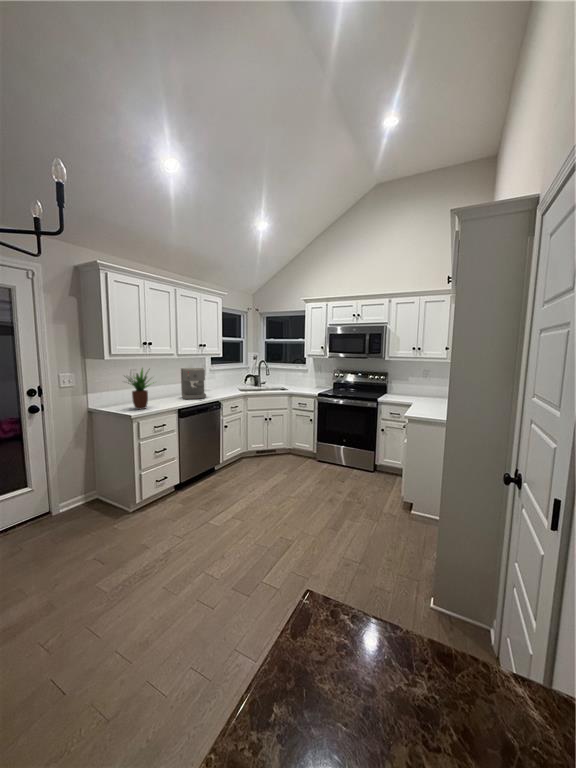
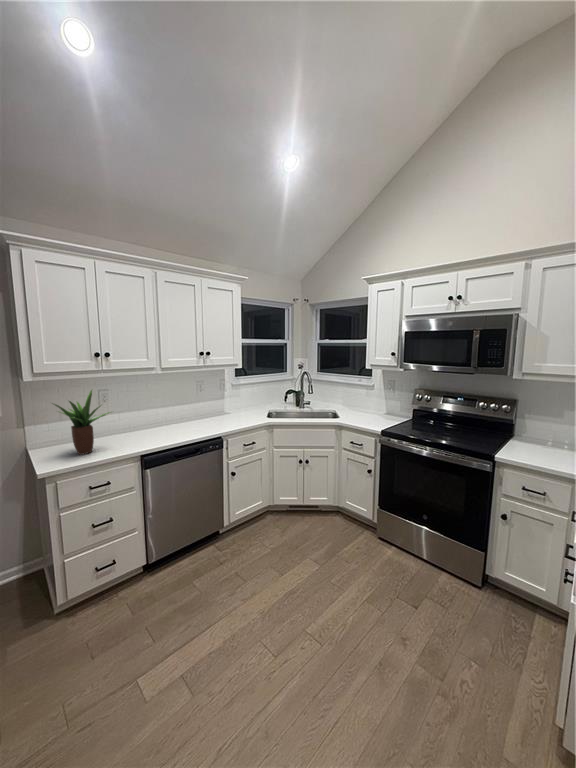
coffee maker: present [181,368,206,399] -> none [170,385,207,433]

